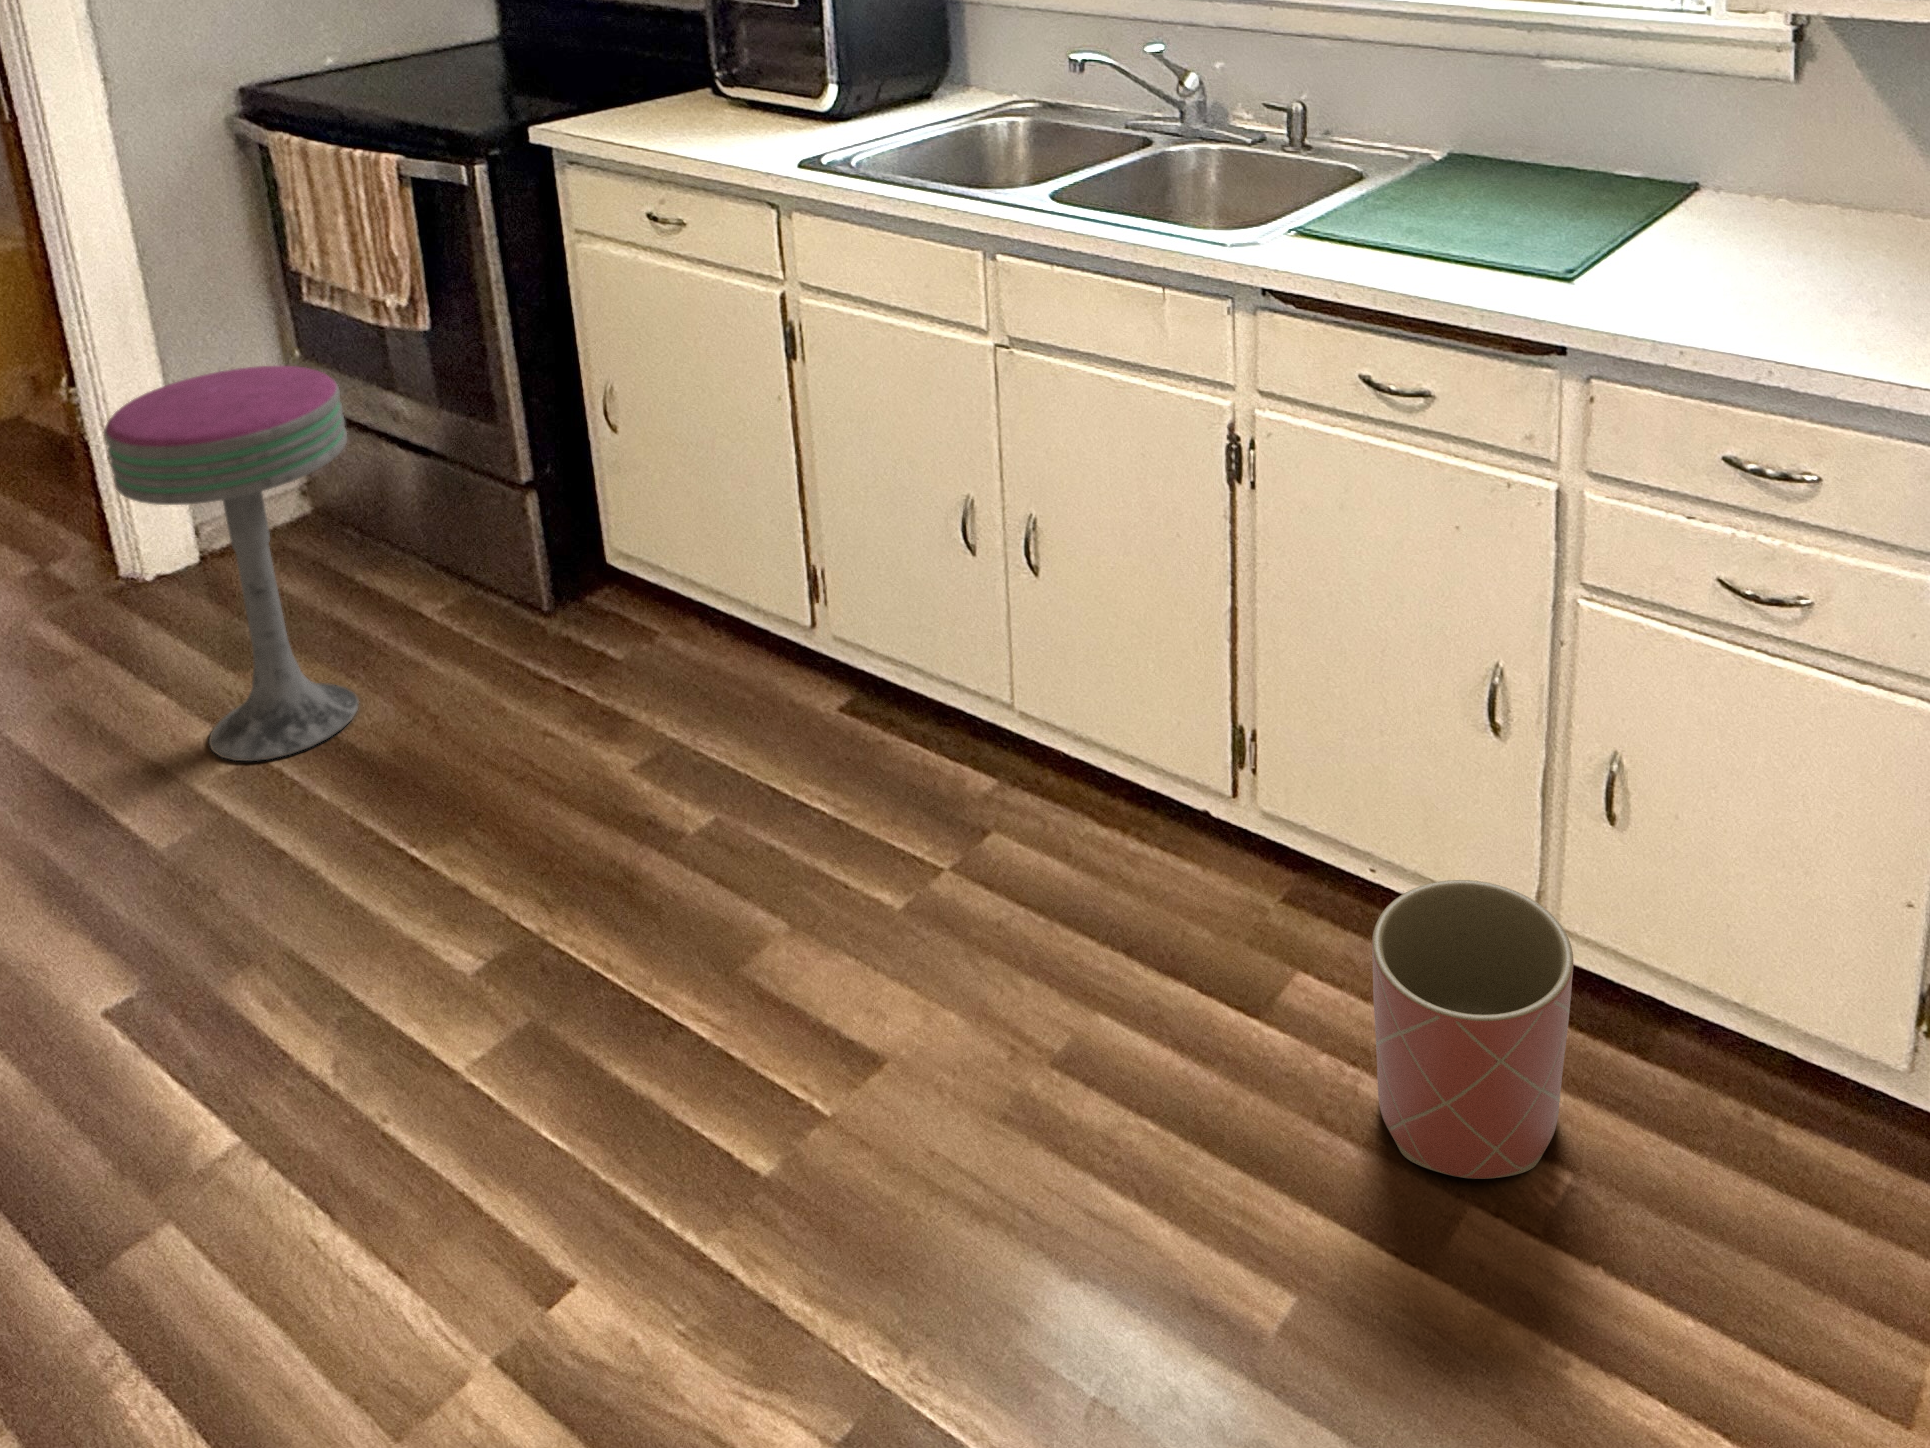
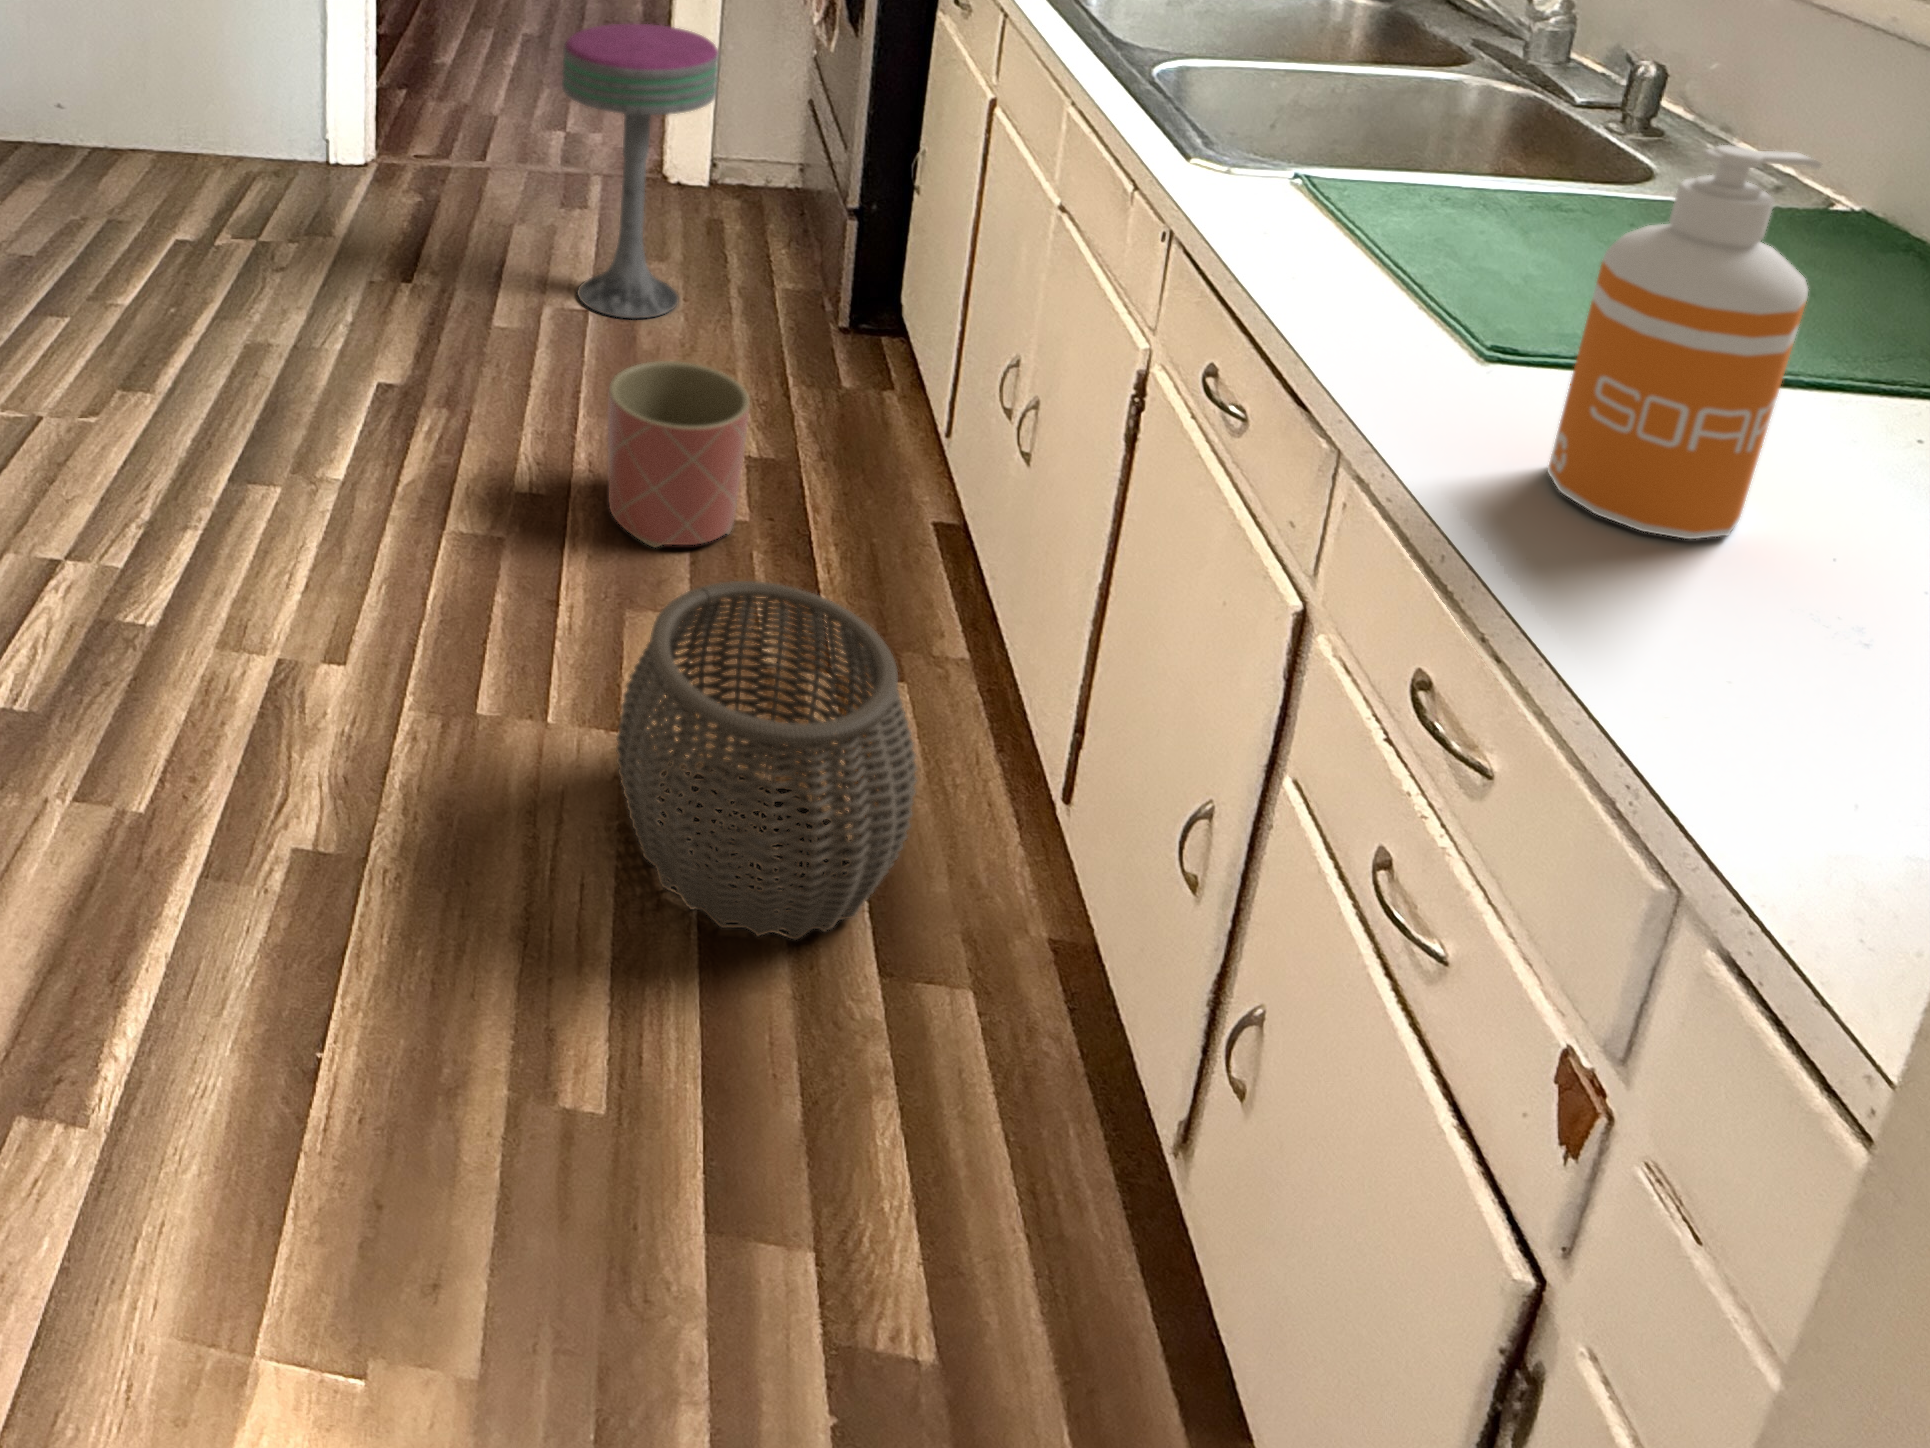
soap dispenser: none [1666,93,1765,324] -> present [1548,145,1822,539]
woven basket: none [947,763,1234,1123] -> present [616,581,917,939]
planter: present [1372,880,1573,1179] -> present [608,361,750,547]

